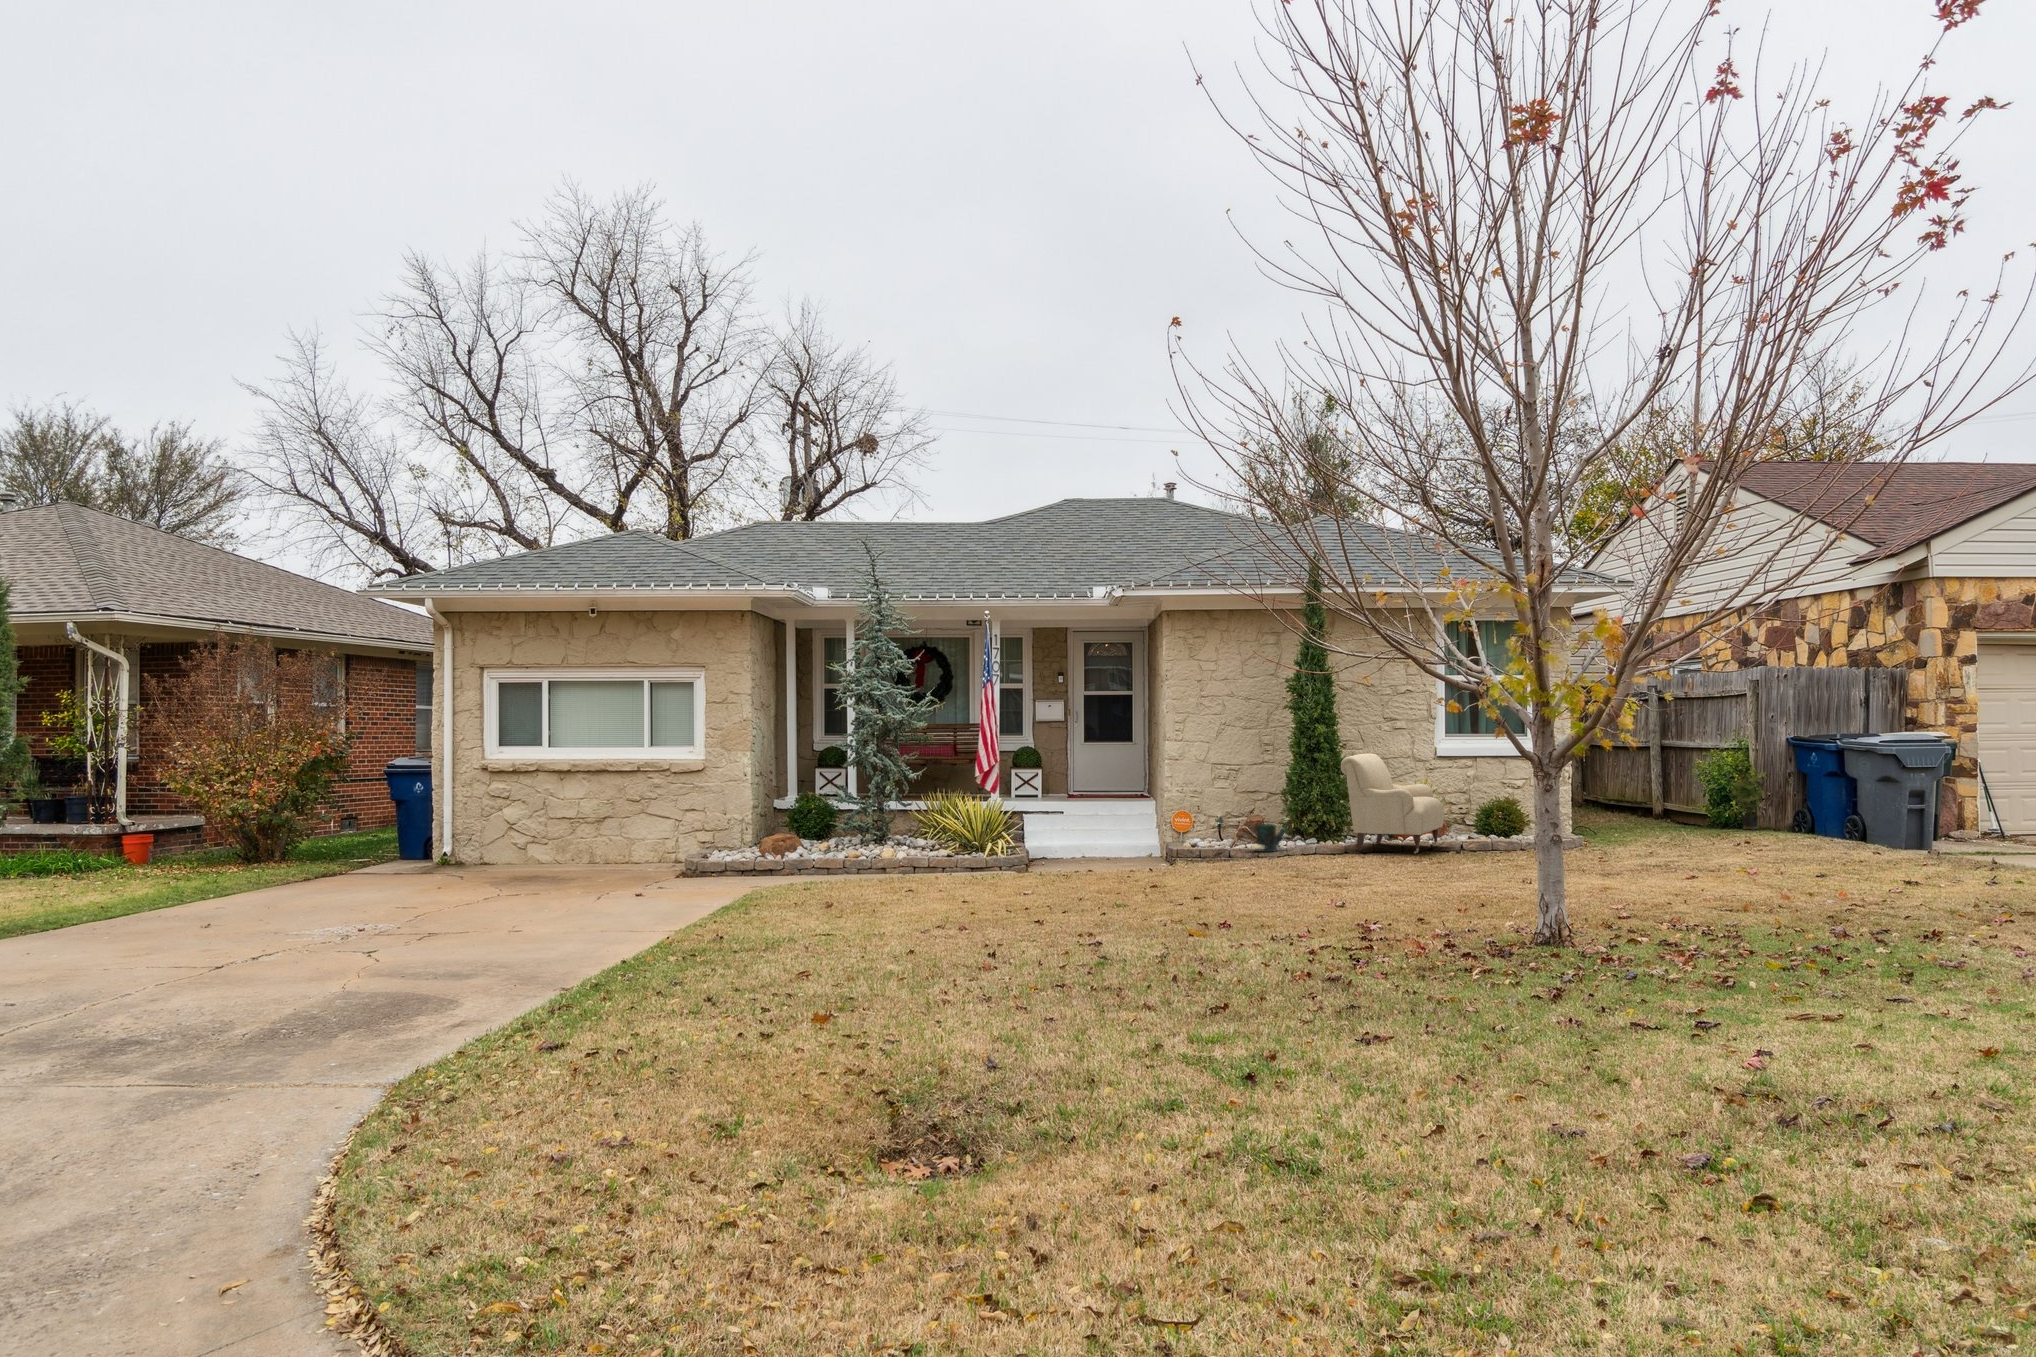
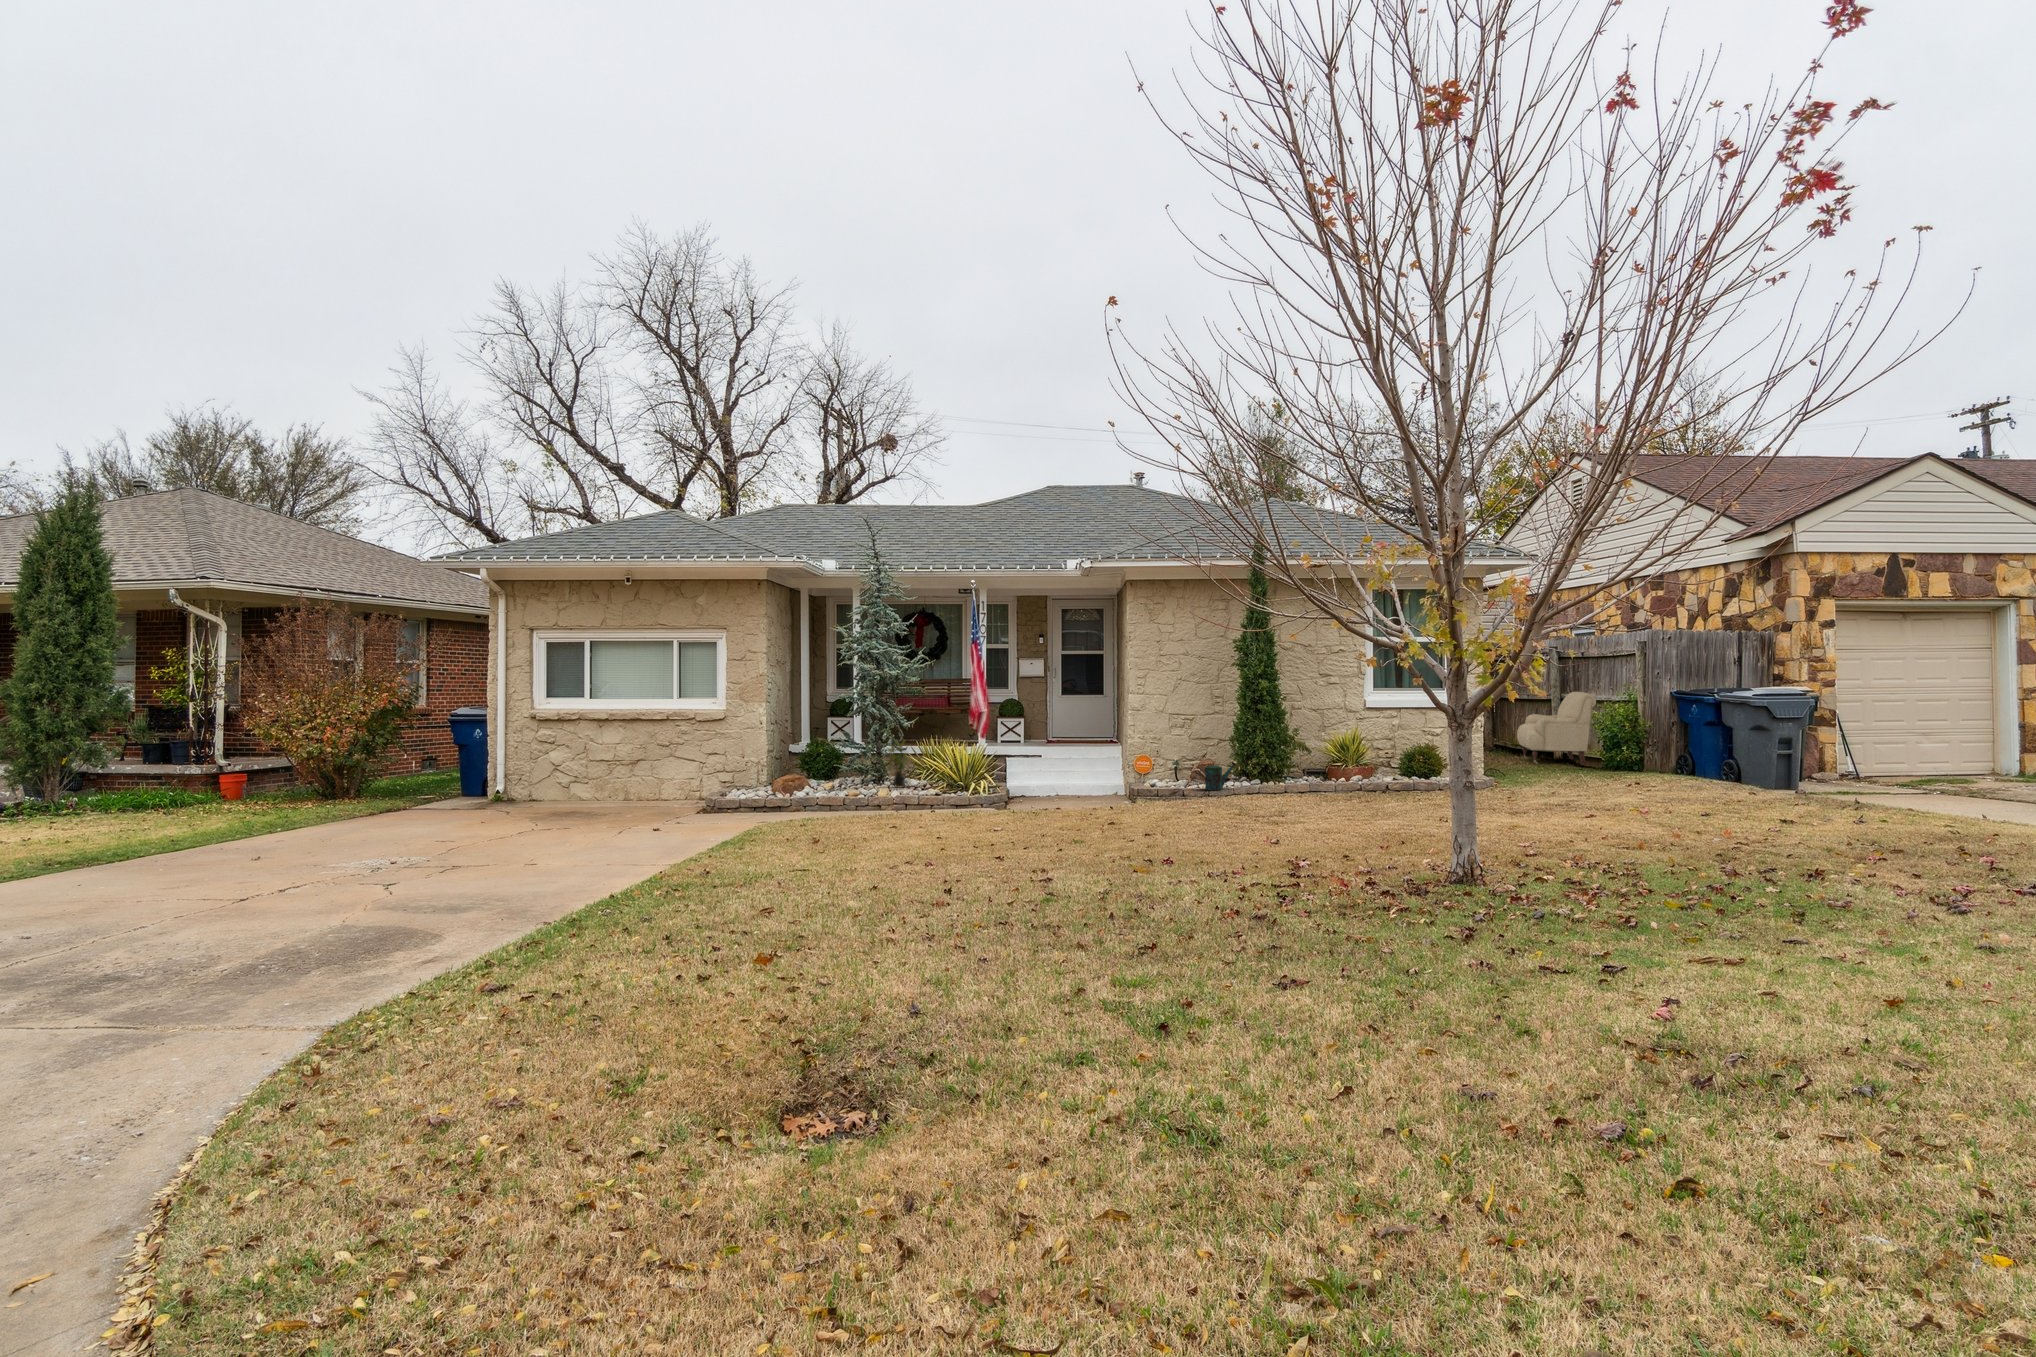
chair: present [1341,753,1445,854] -> present [1517,692,1596,764]
potted plant: present [1732,775,1765,830] -> present [887,740,908,788]

